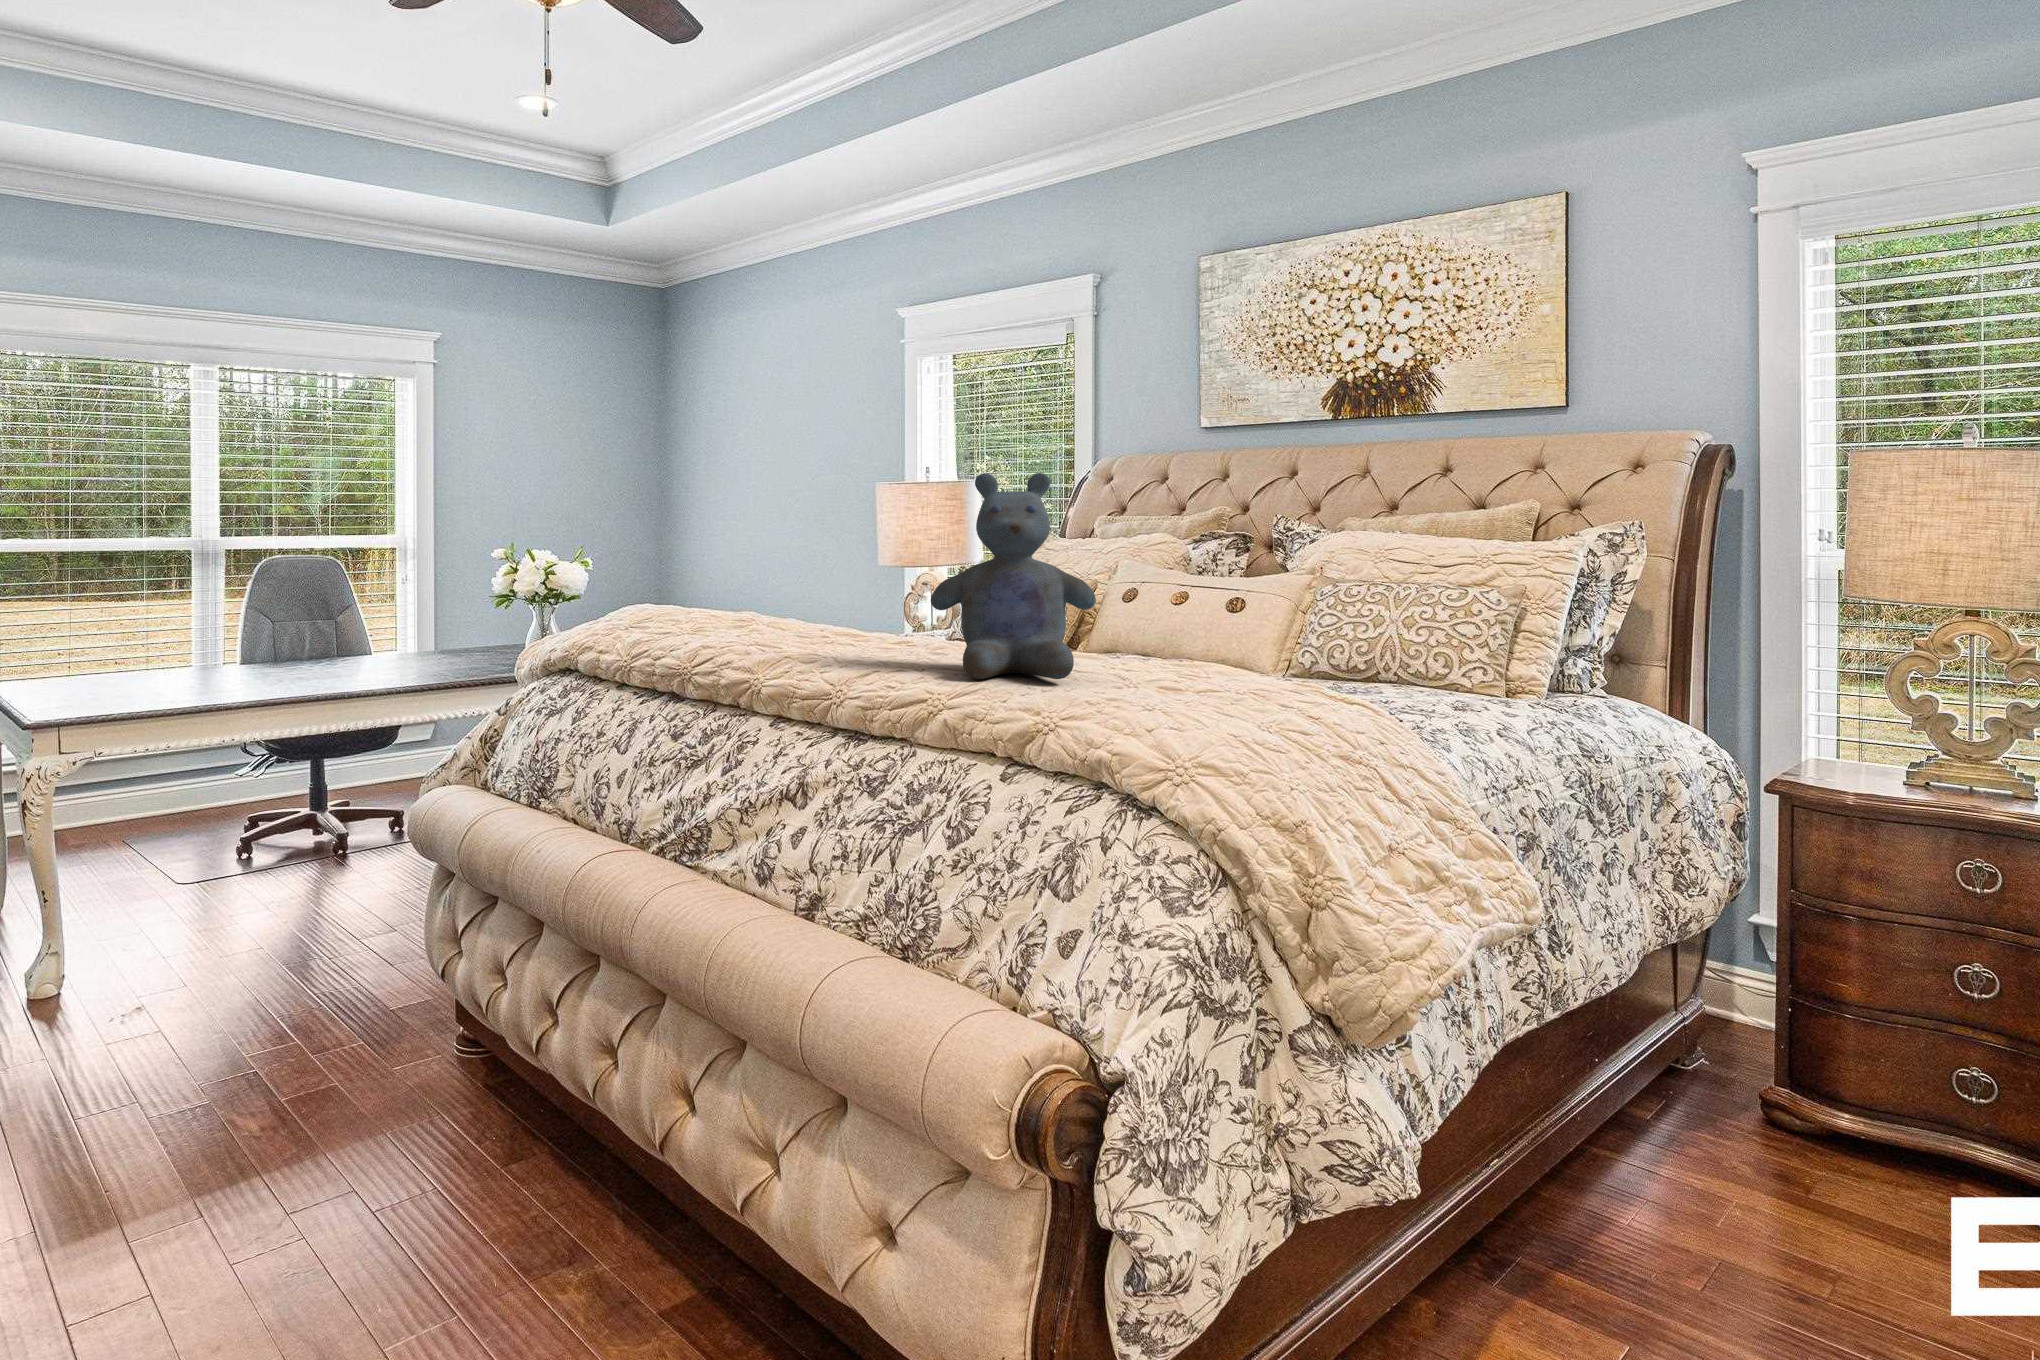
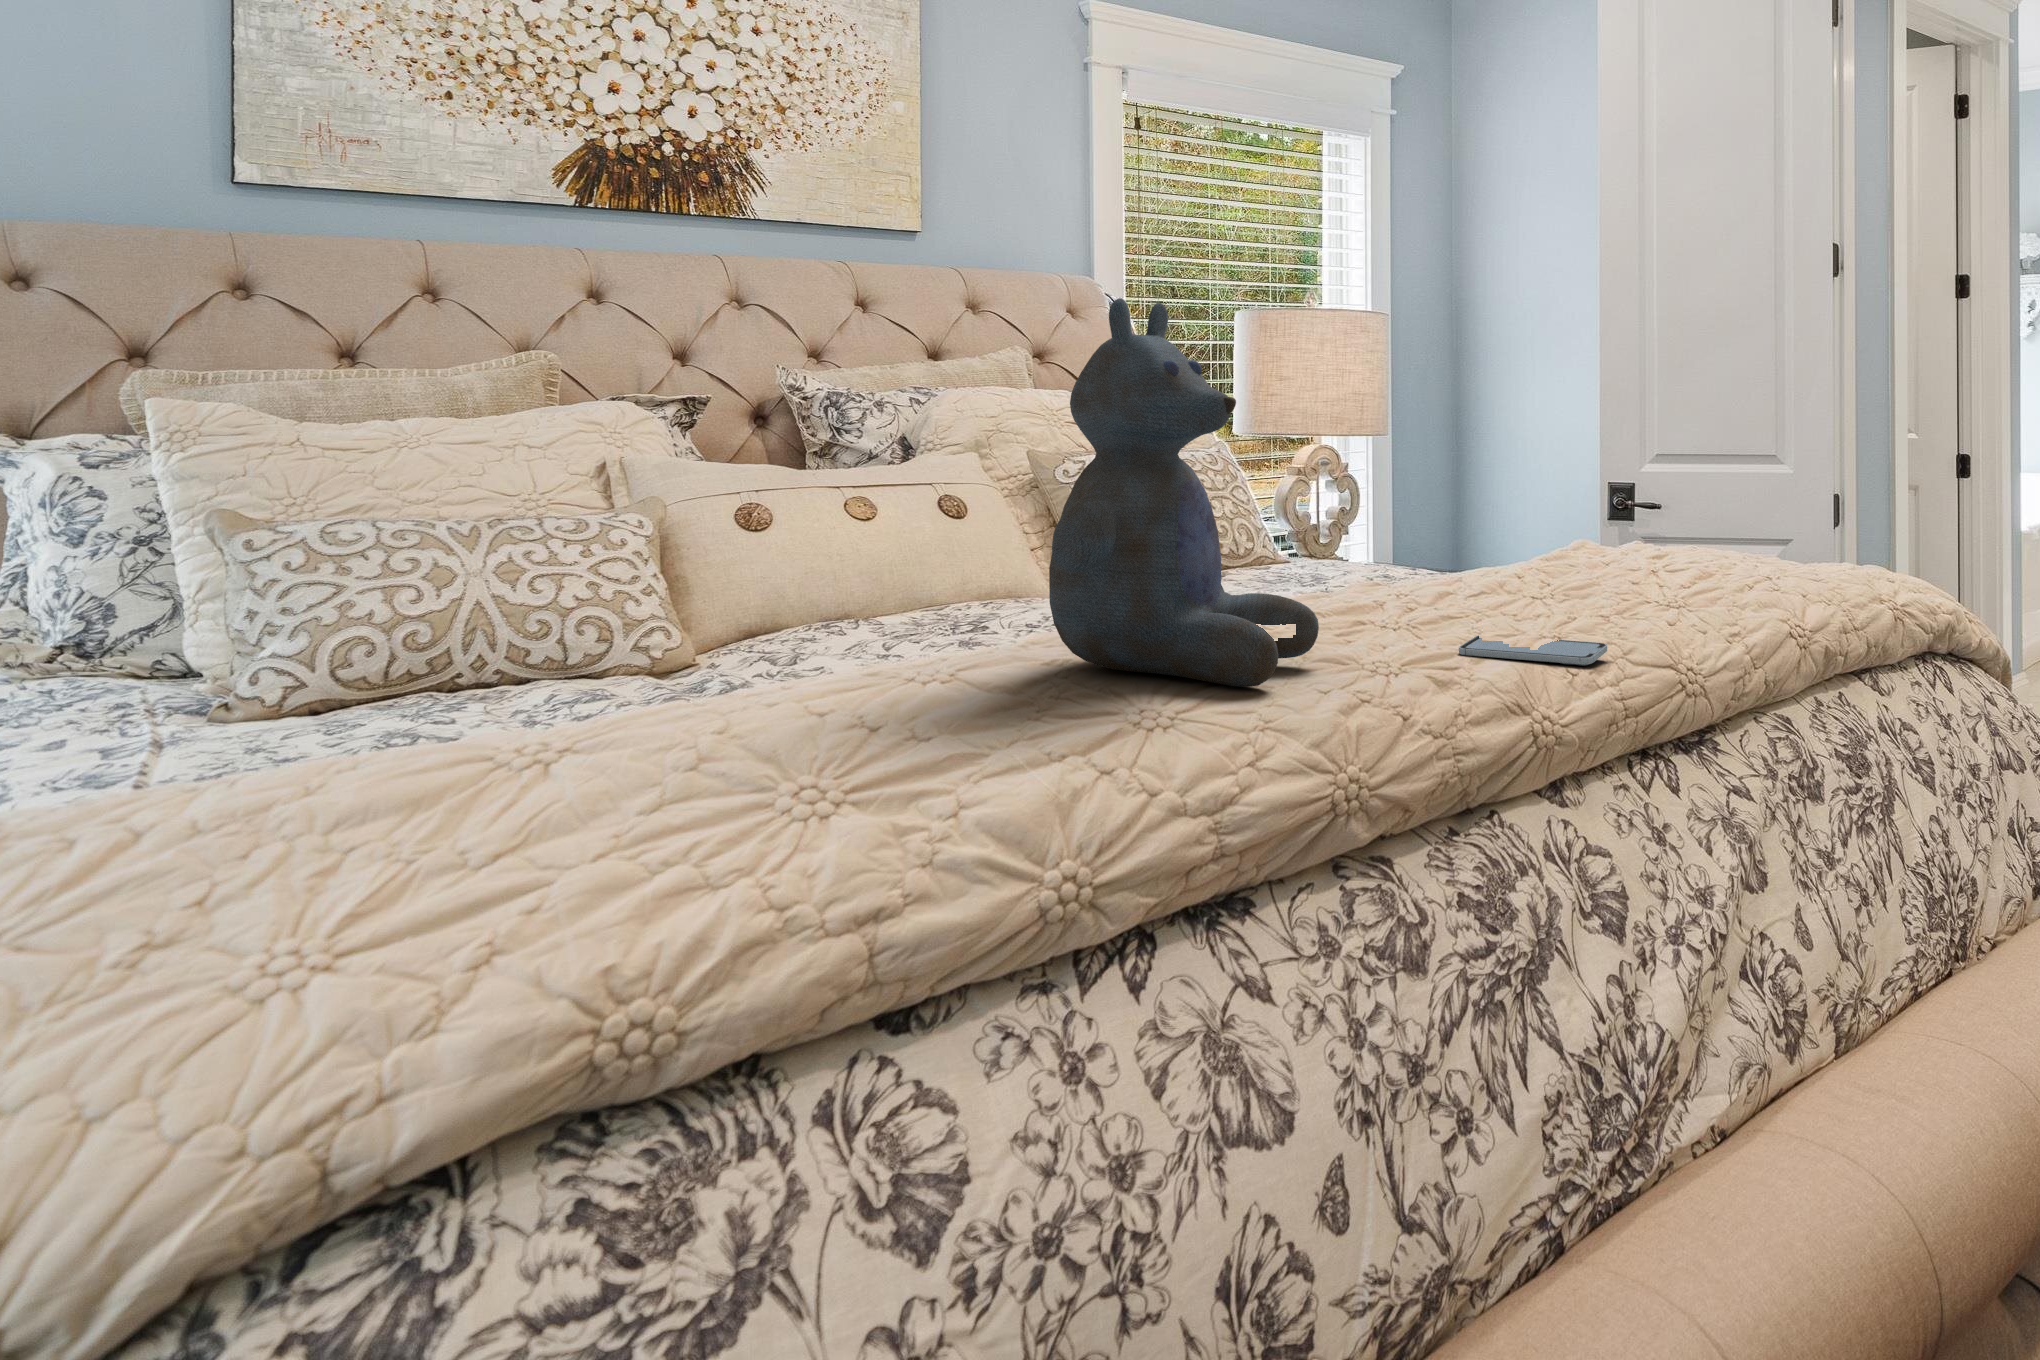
smartphone: none [1163,697,1215,715] -> present [1459,635,1607,666]

